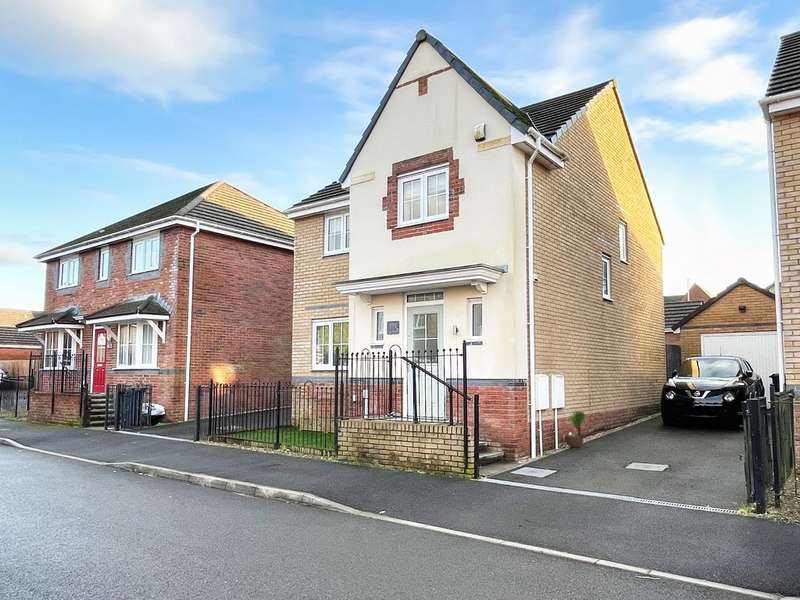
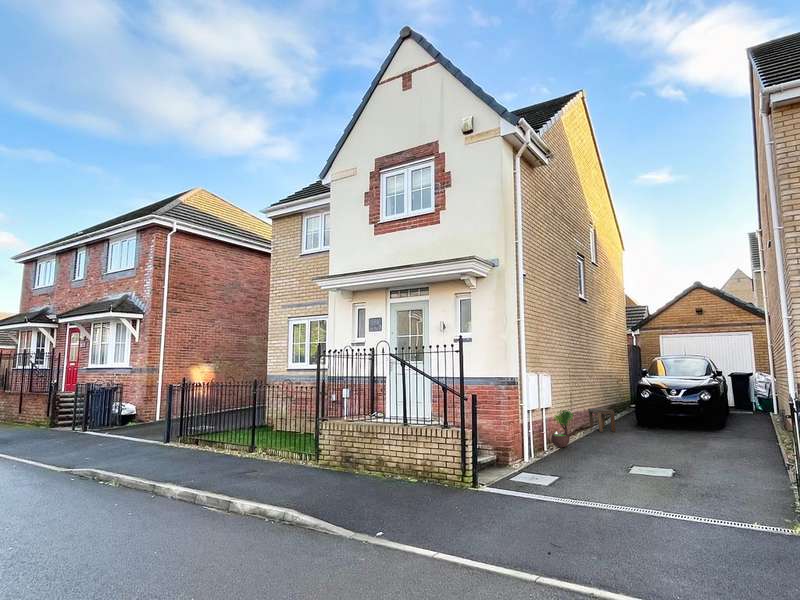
bench: none [613,411,637,434] -> present [588,408,615,432]

